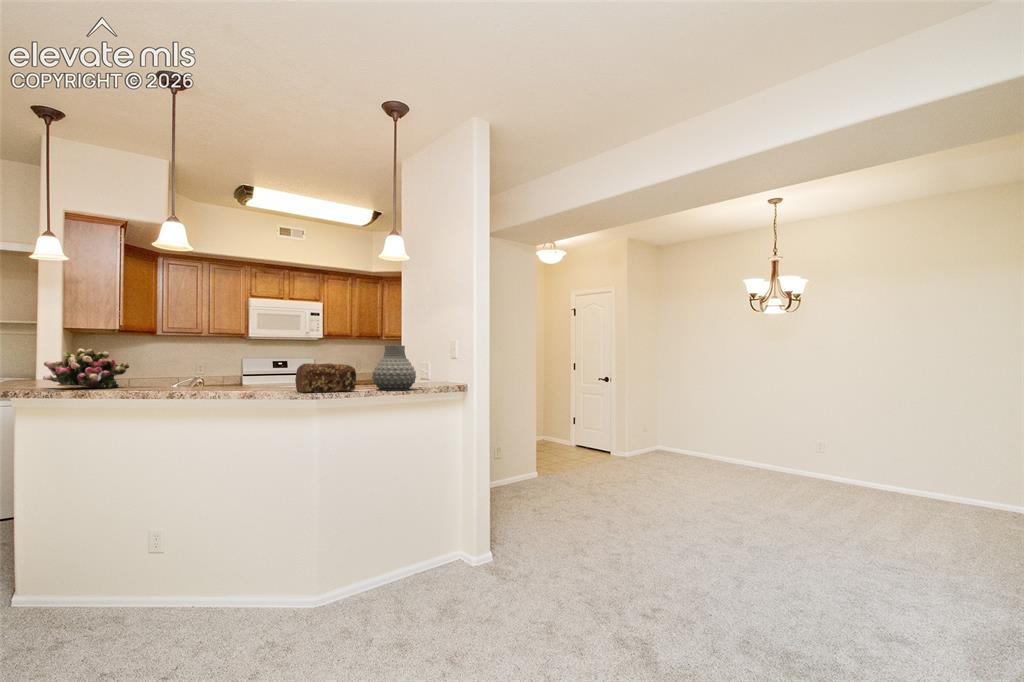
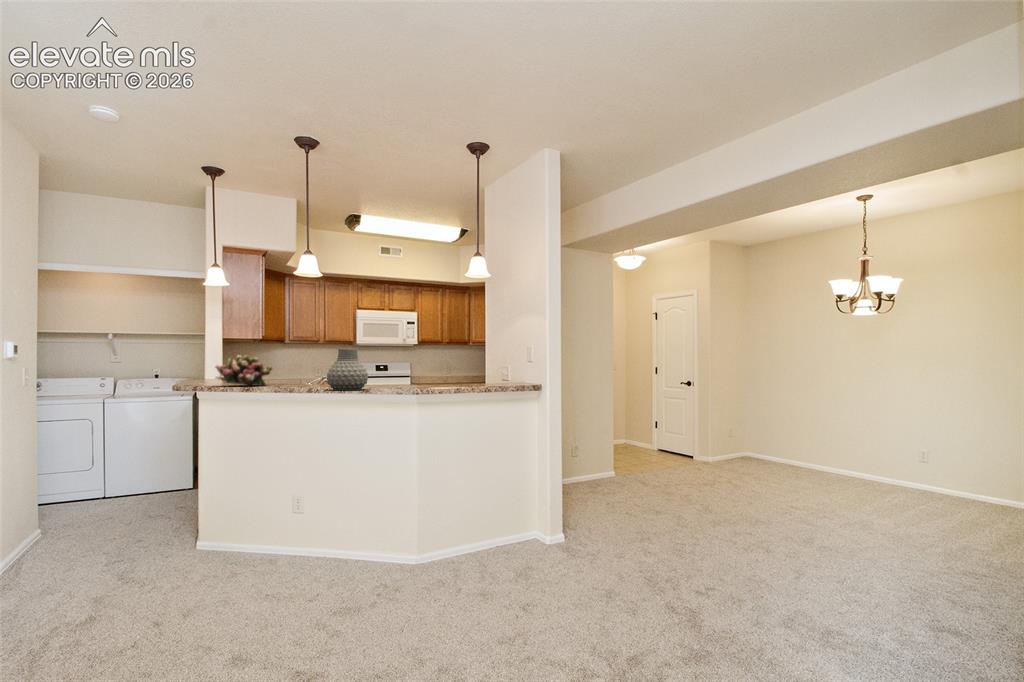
vase: present [372,345,416,390] -> present [326,349,368,391]
bread loaf: present [295,363,356,393] -> none [397,366,446,391]

